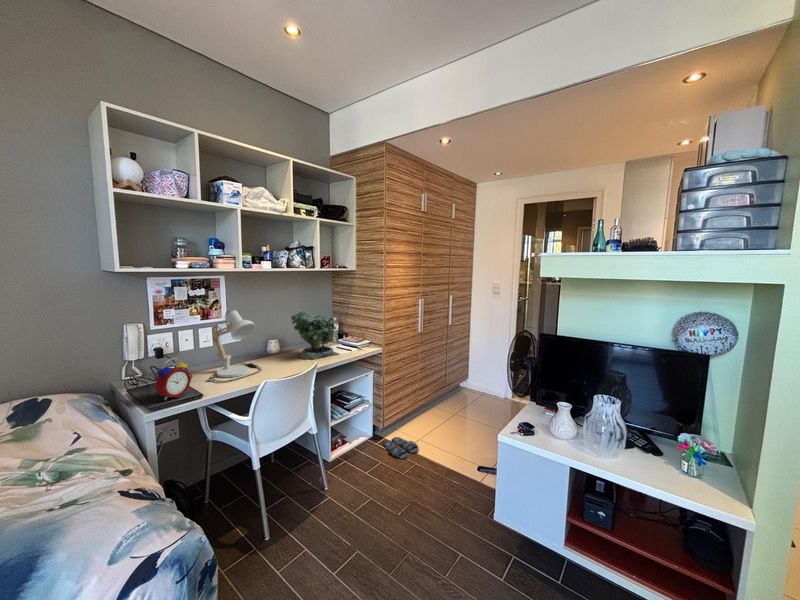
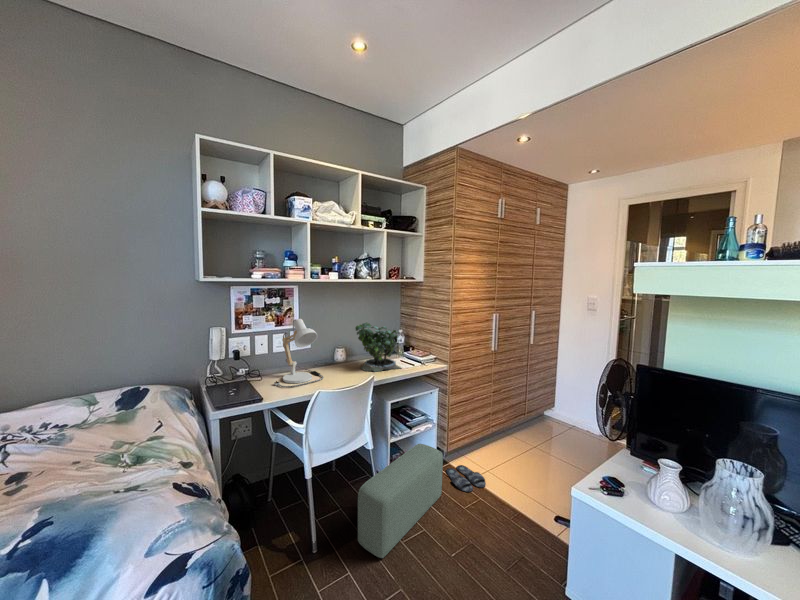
alarm clock: present [155,358,191,400] -> none [225,361,257,400]
pouf: none [308,422,382,529] -> present [358,444,443,558]

